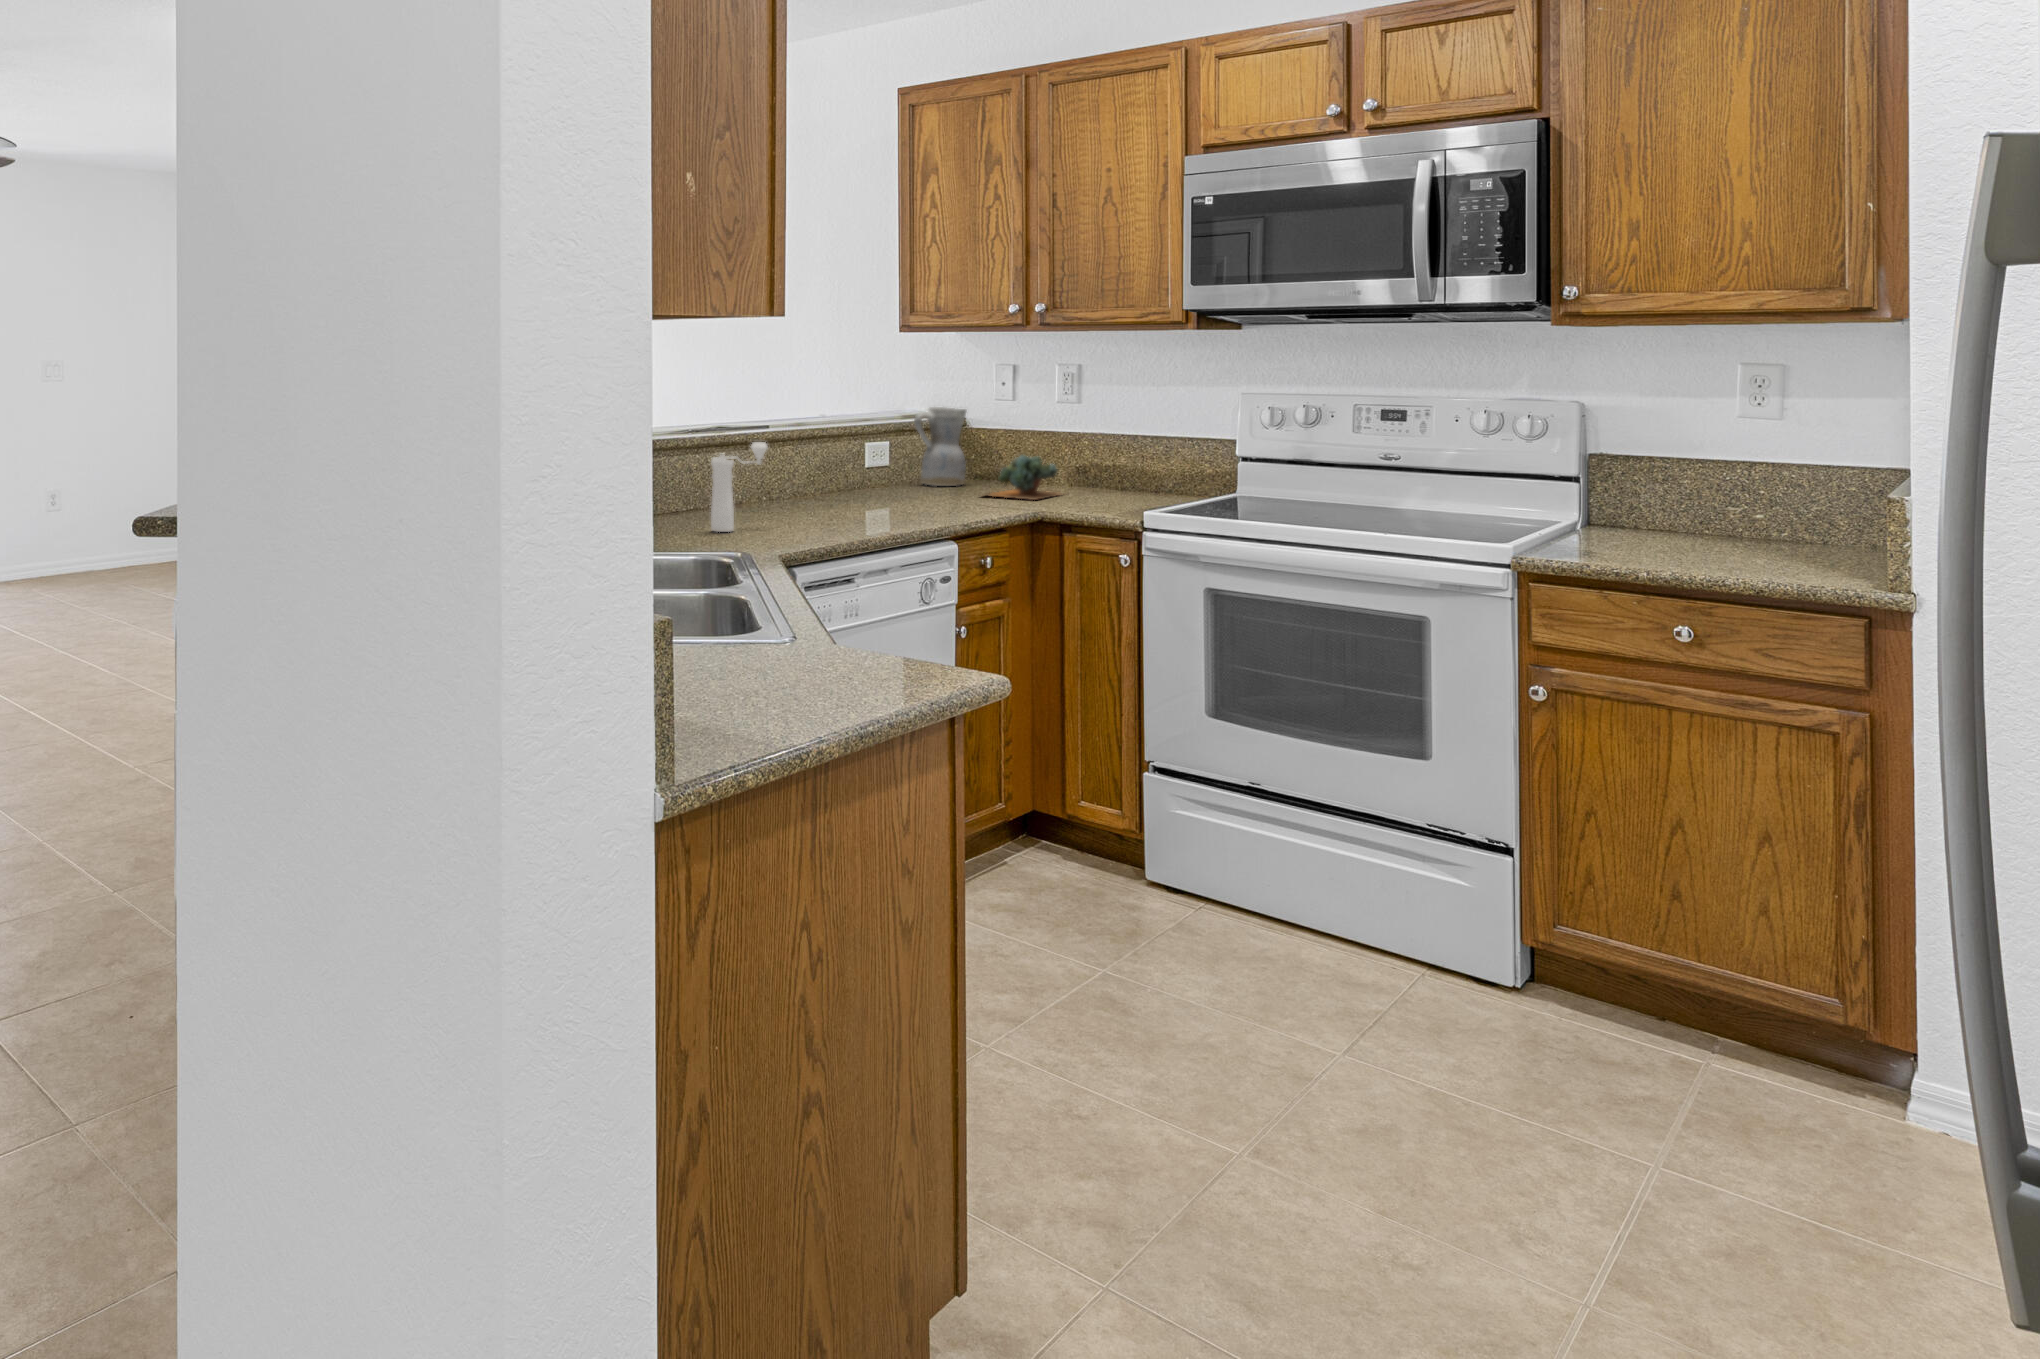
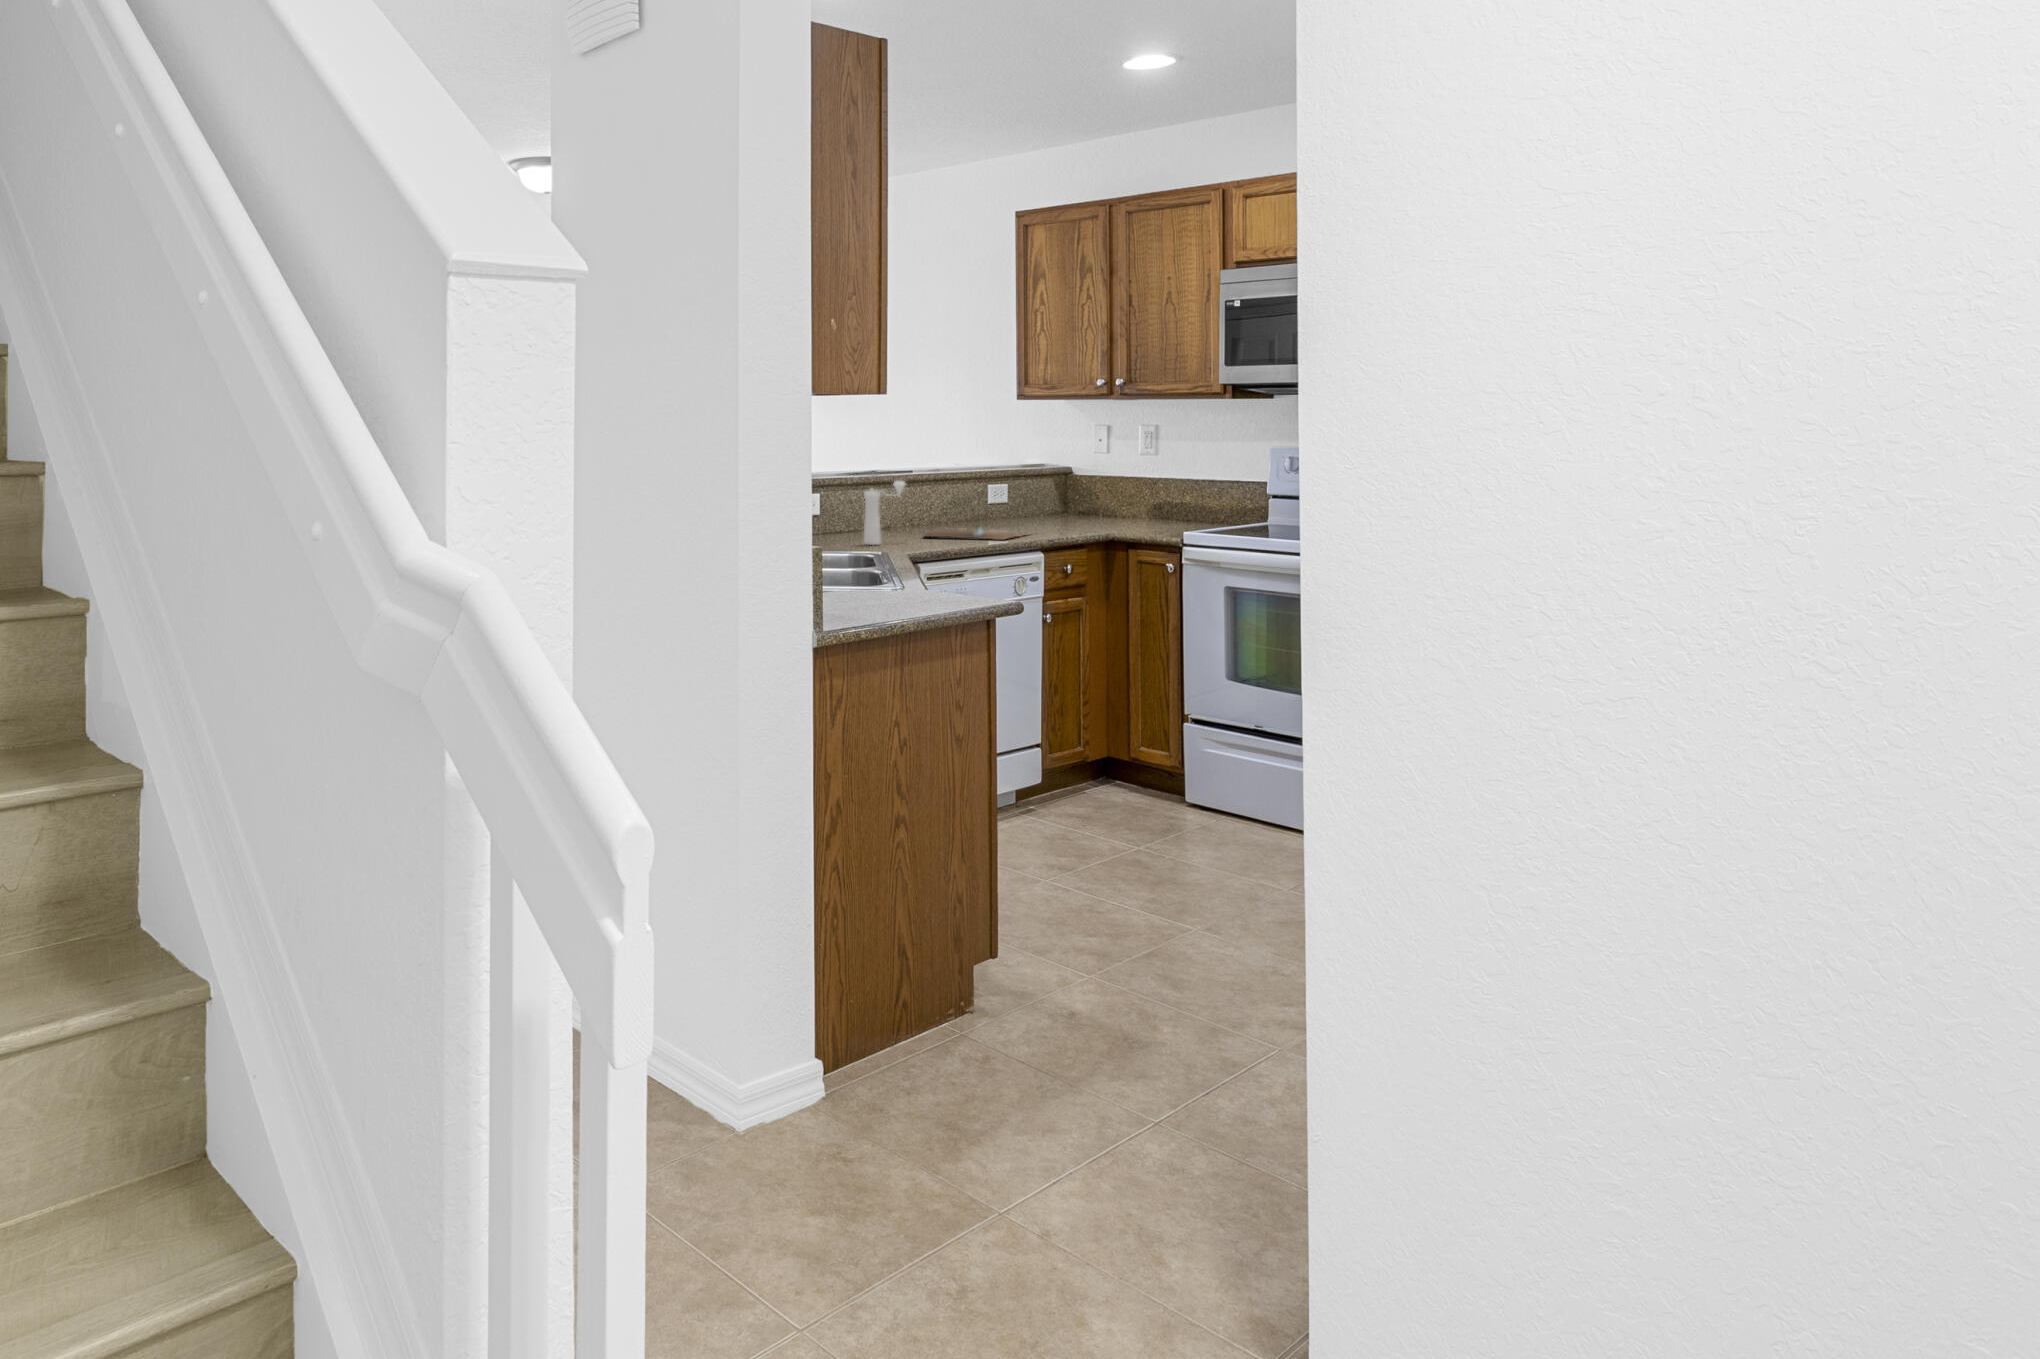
ceramic pitcher: present [914,407,966,486] -> none [1026,458,1068,519]
succulent plant: present [985,455,1062,500] -> none [1071,493,1143,527]
cutting board: none [789,498,945,523] -> present [925,527,1015,540]

